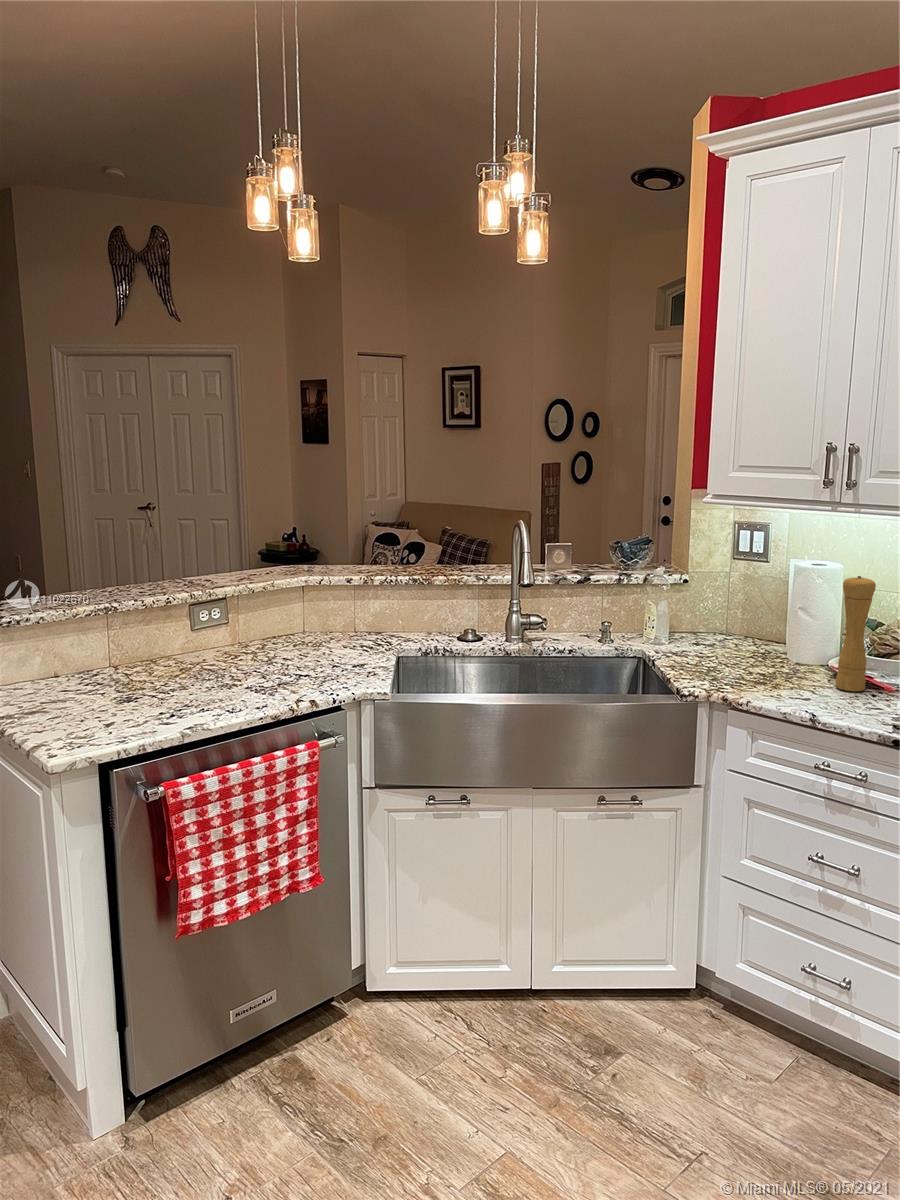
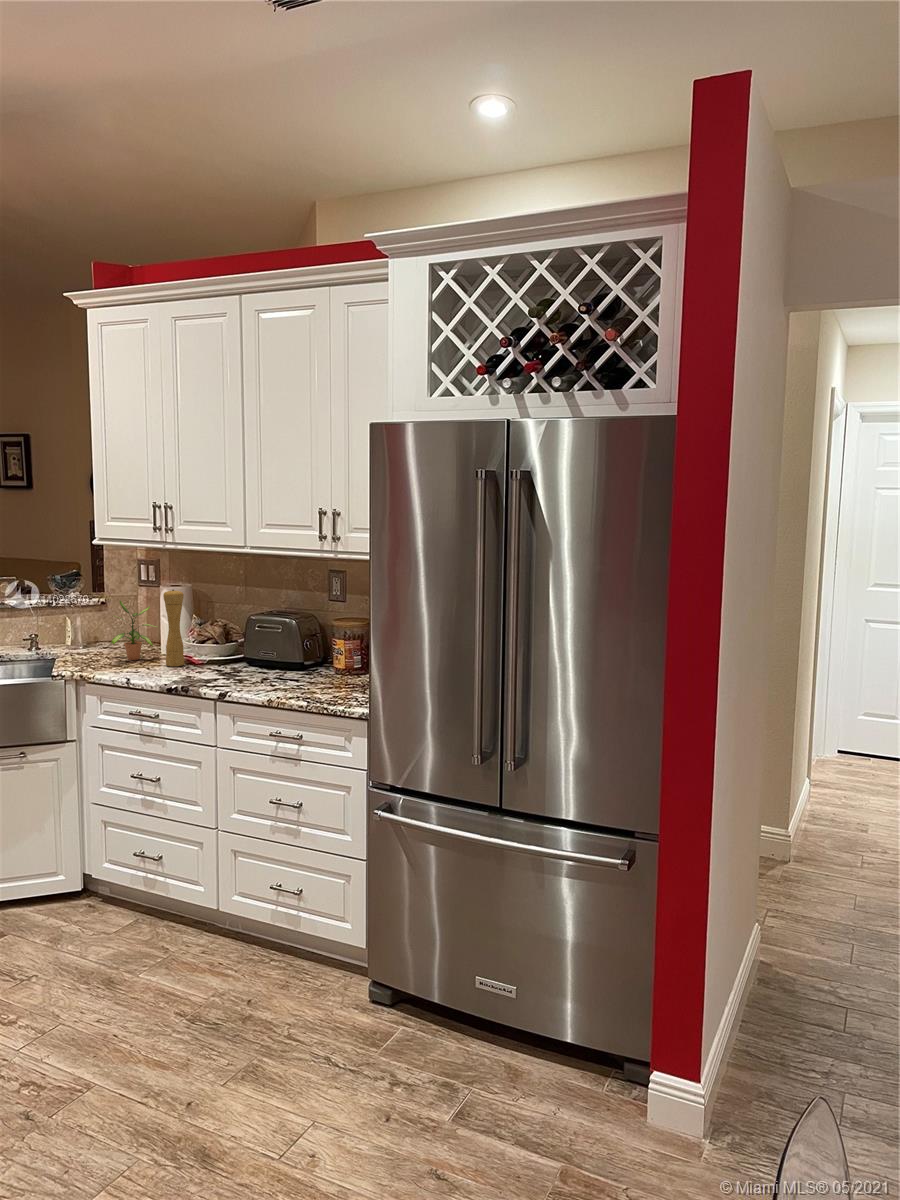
potted plant: none [726,586,810,672] -> present [111,601,155,660]

